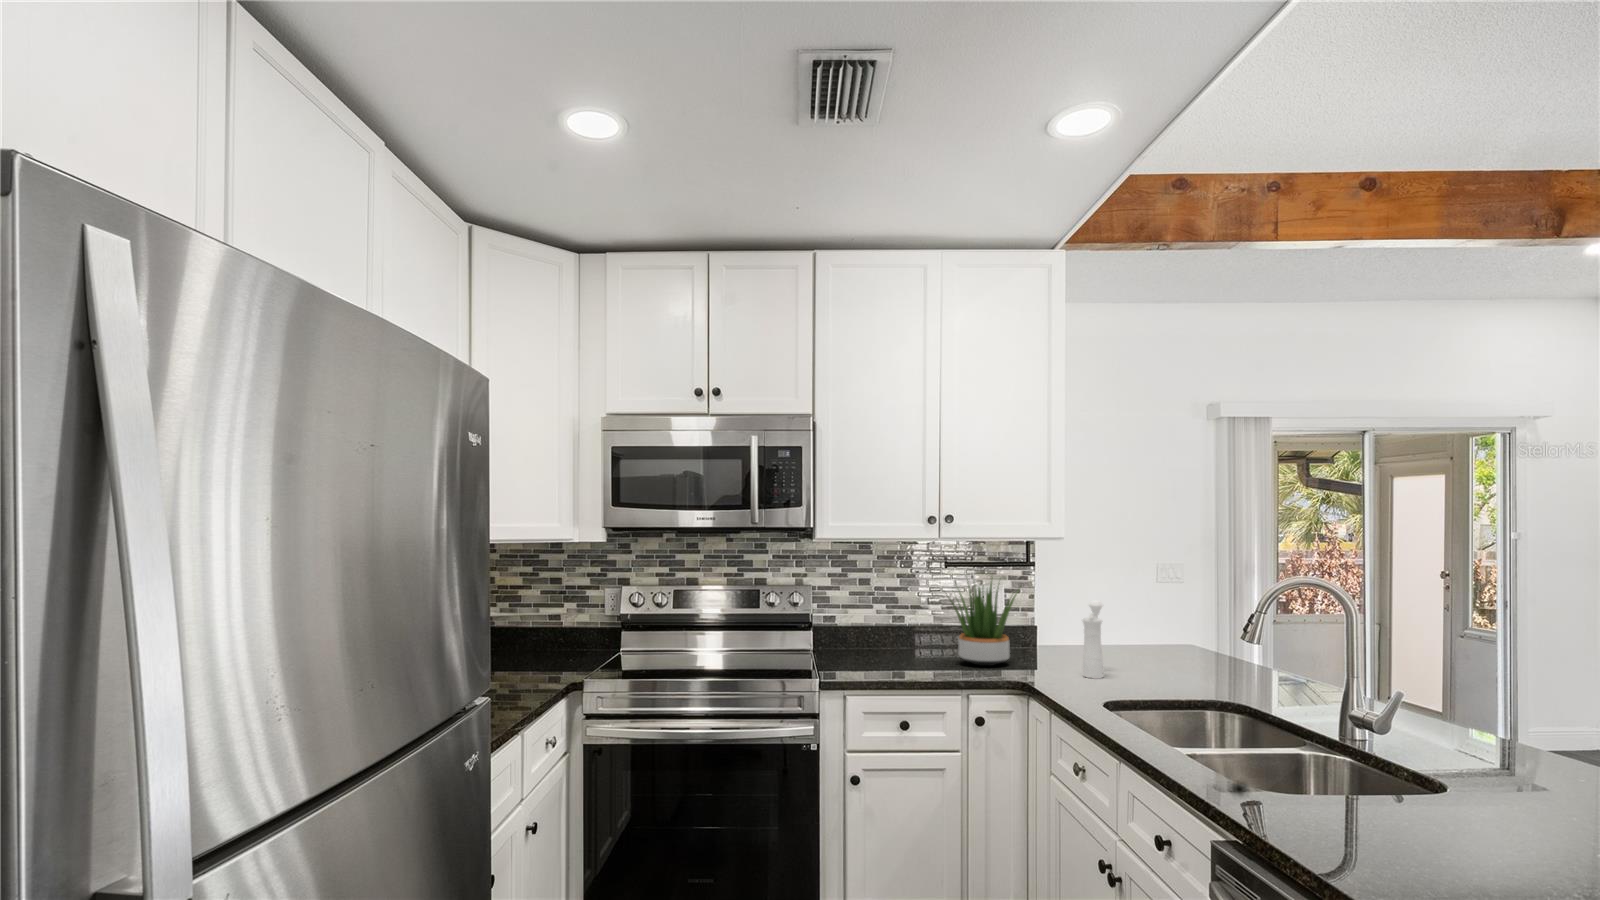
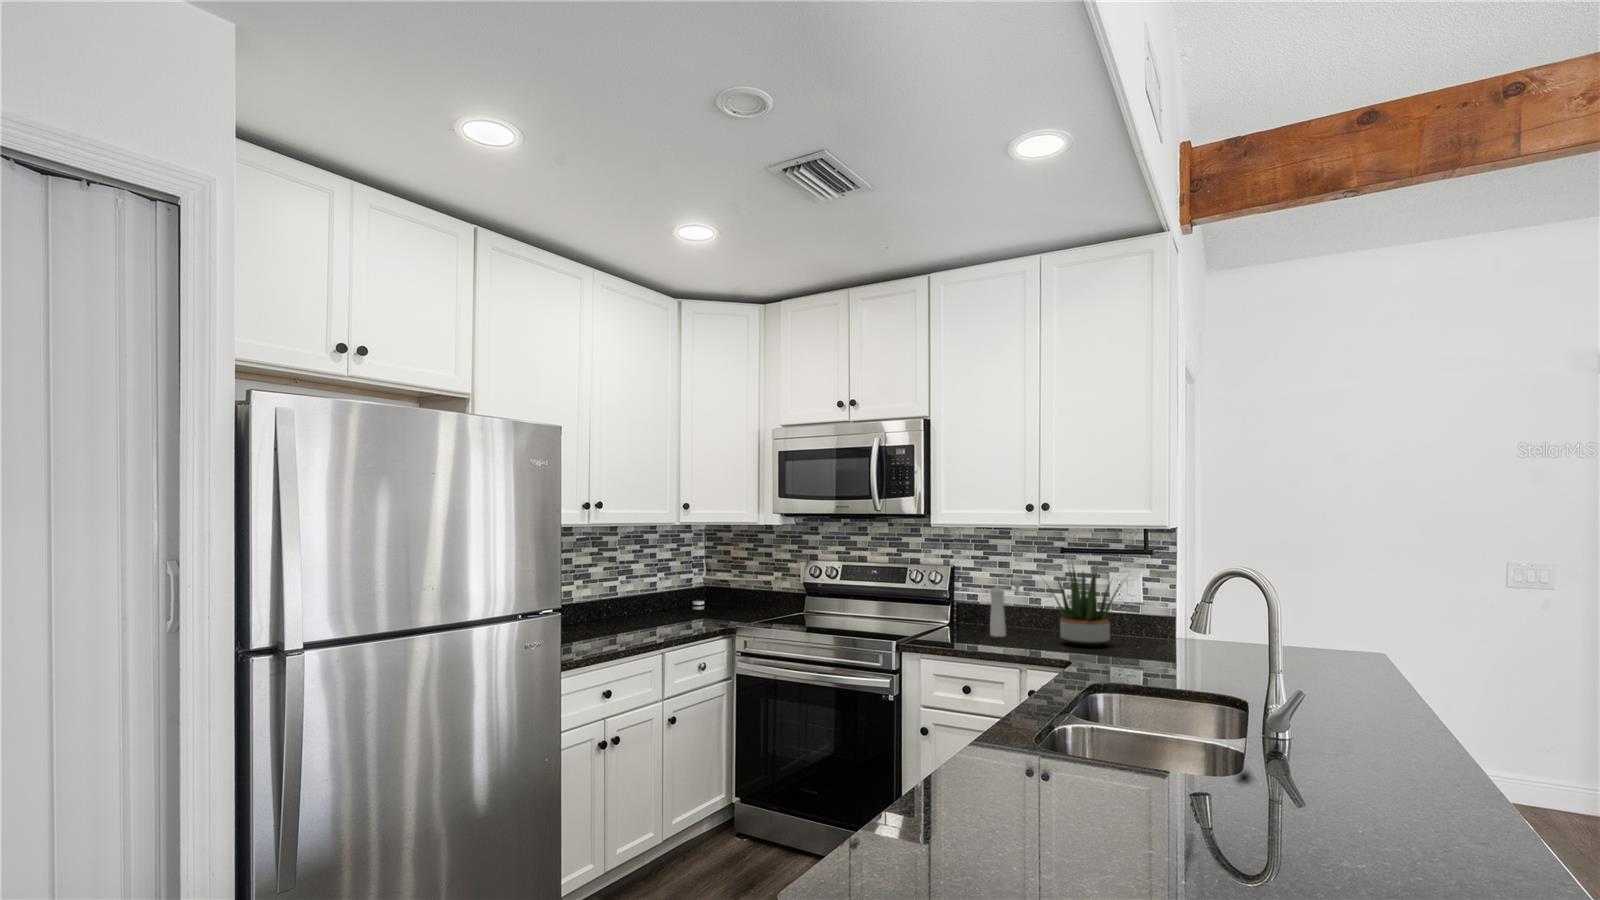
pepper mill: present [1082,601,1103,679] -> present [990,577,1023,637]

